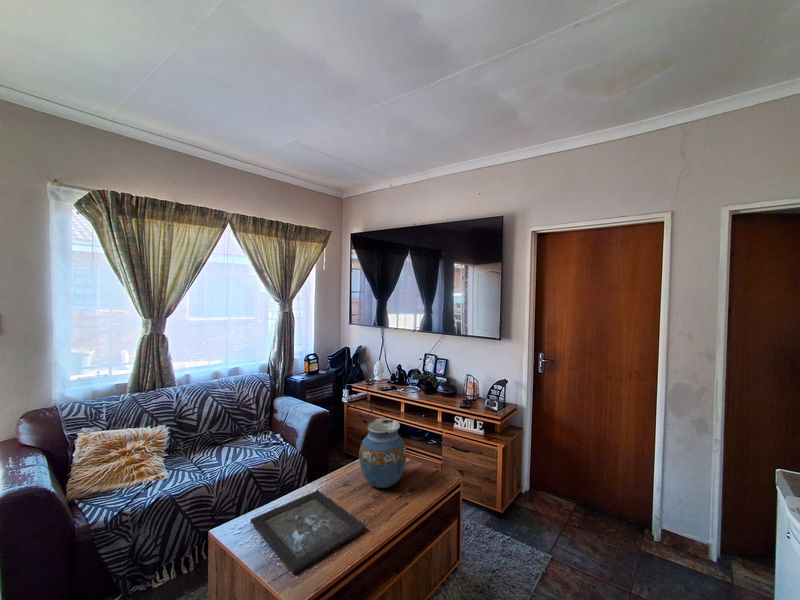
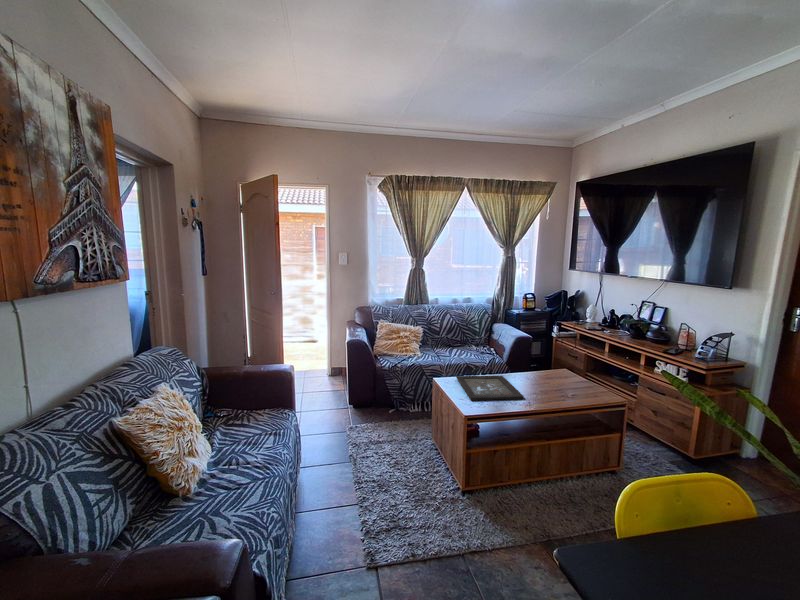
vase: present [359,418,406,488] -> none [535,337,575,387]

